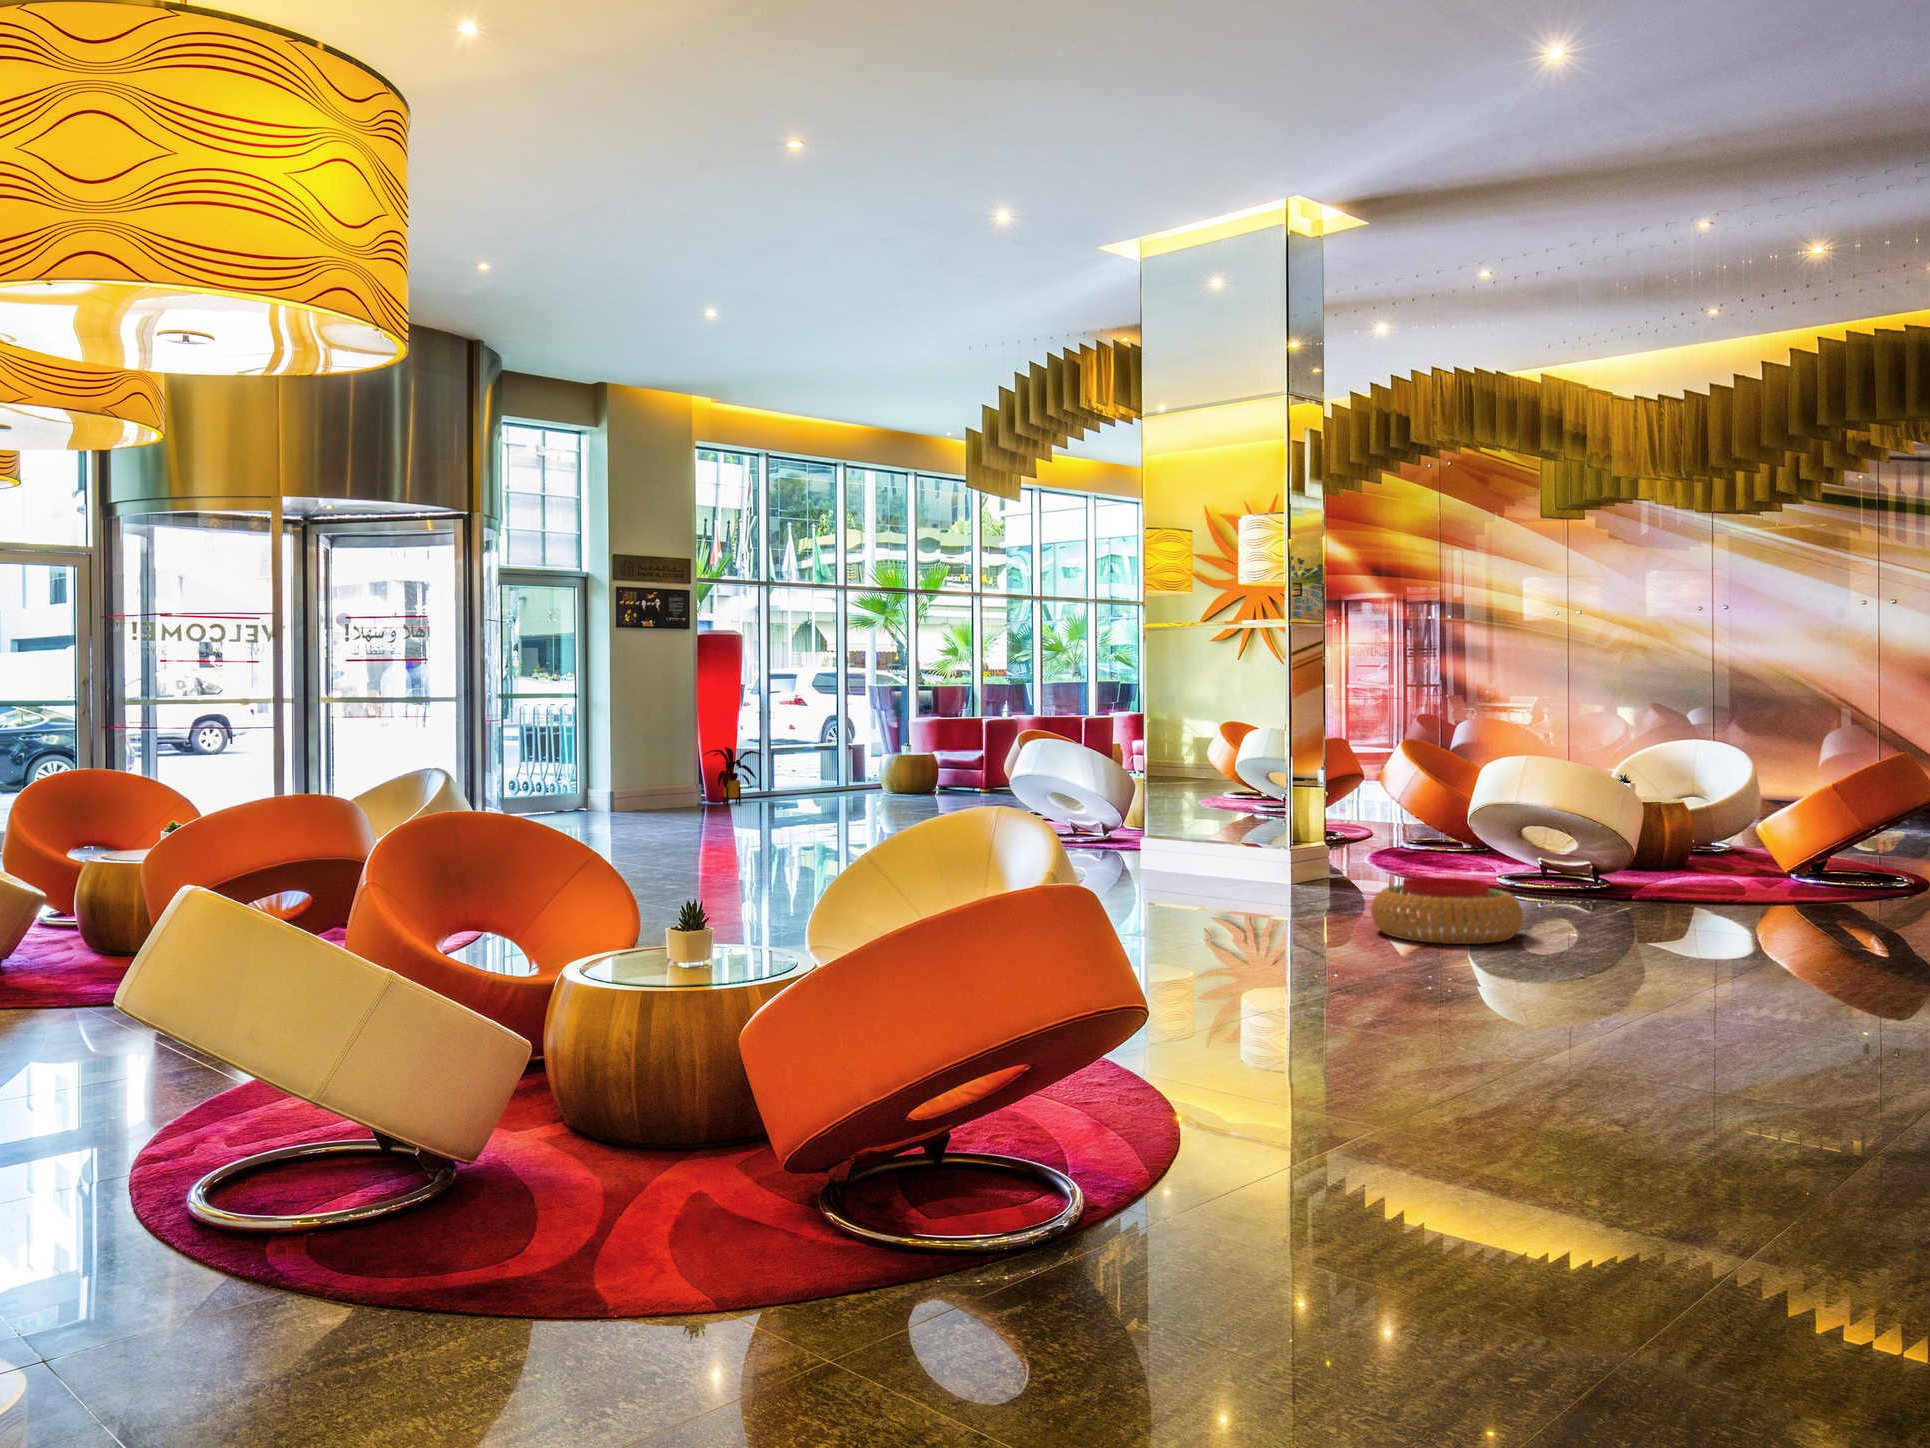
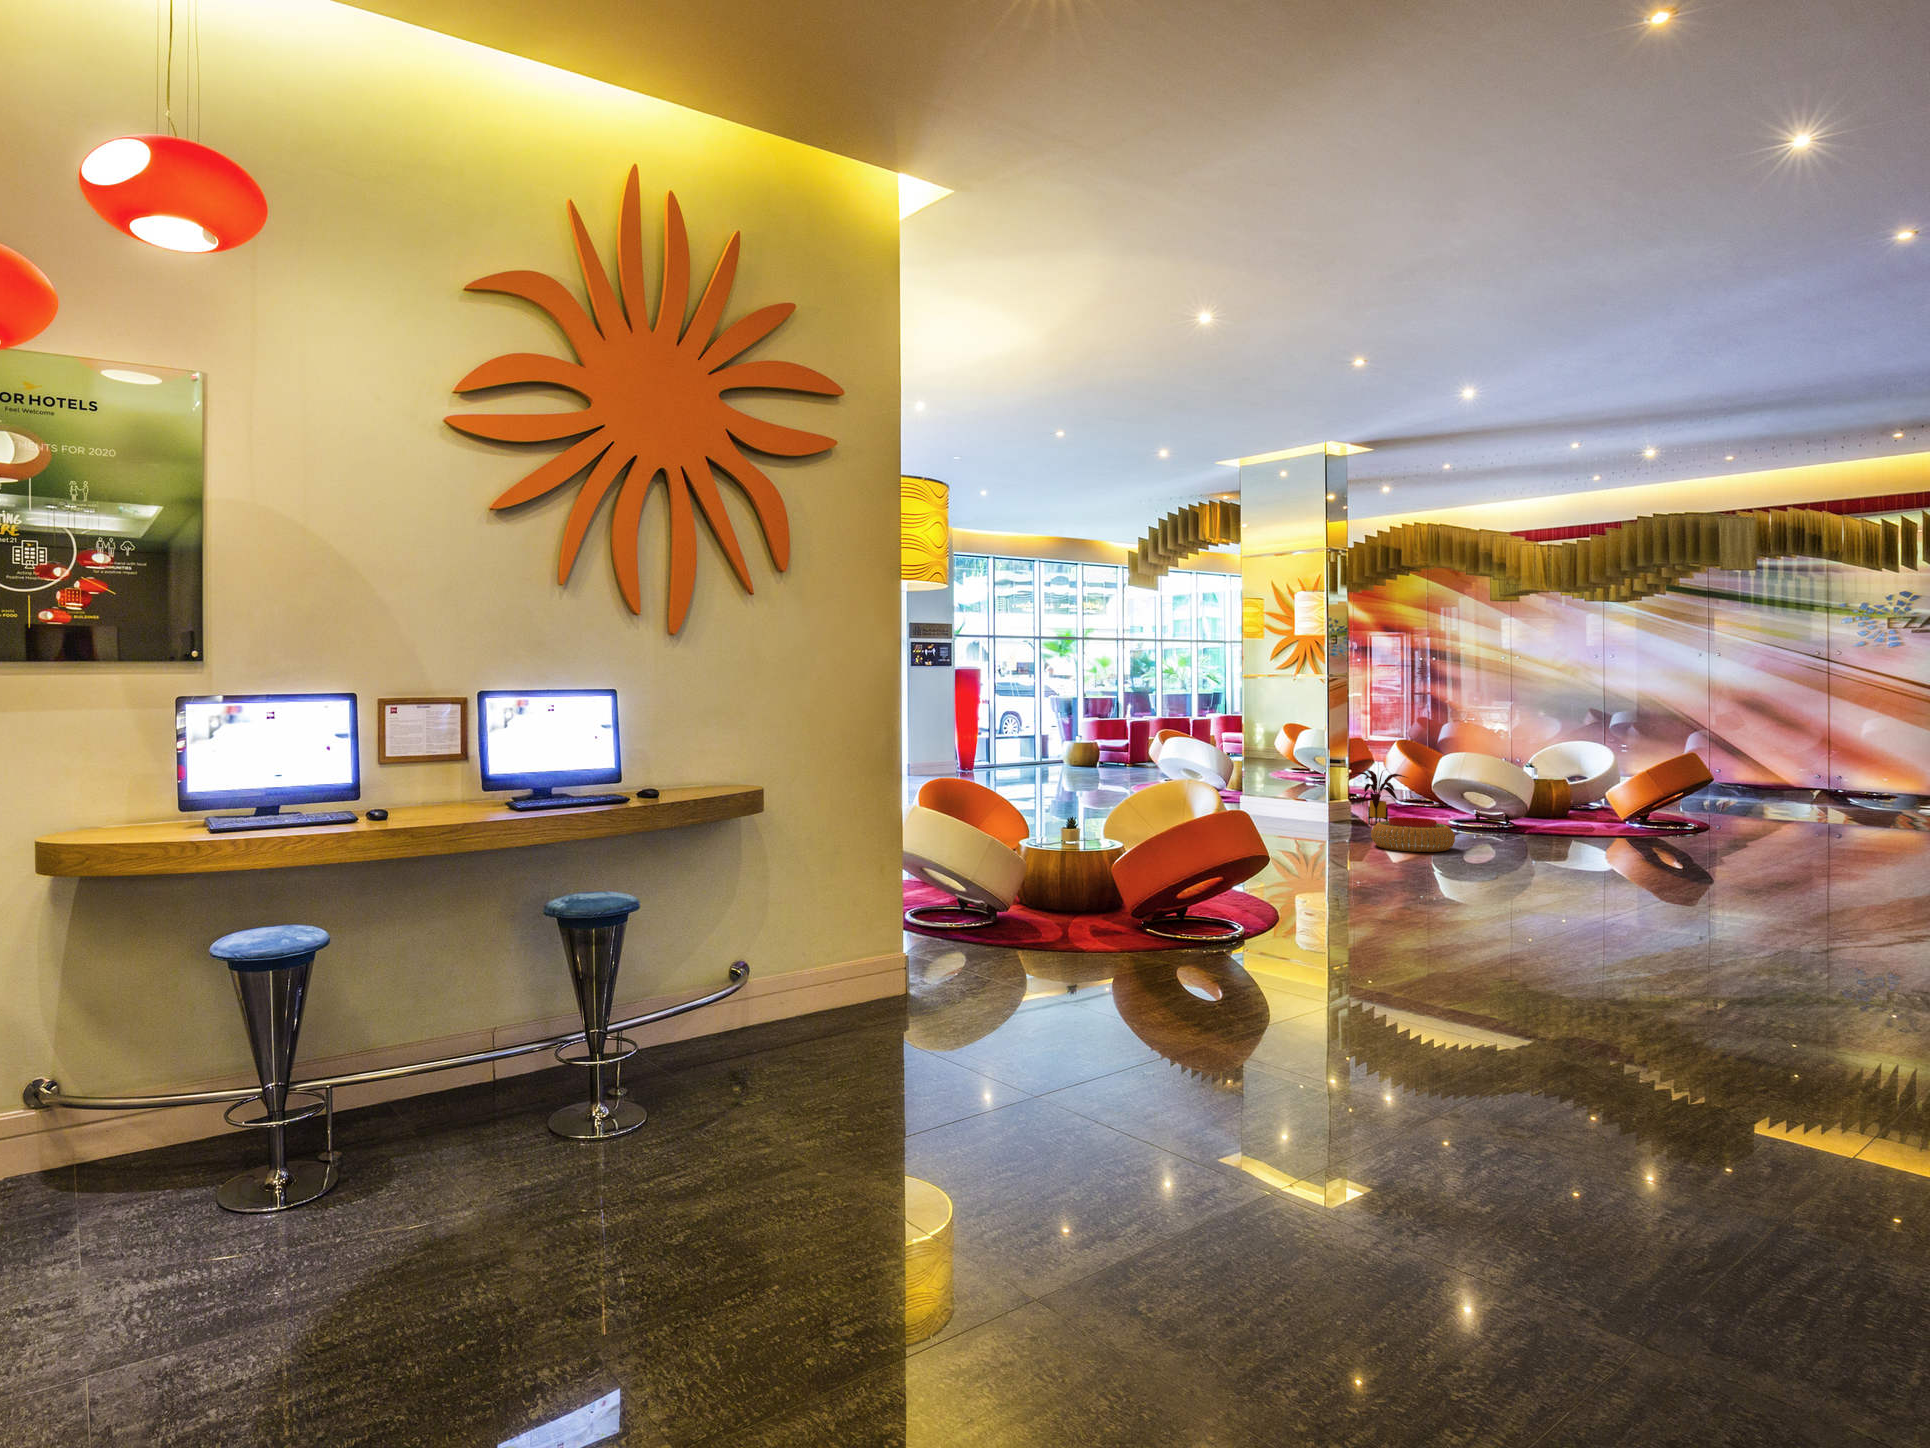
house plant: present [703,747,763,806] -> present [1347,769,1408,824]

